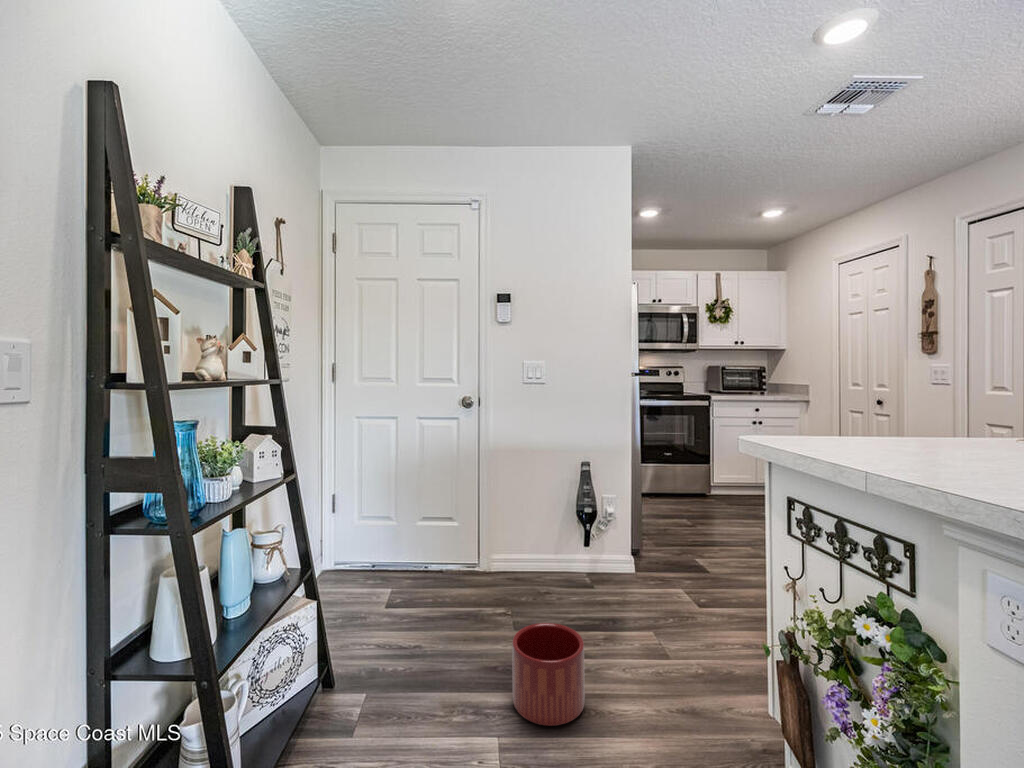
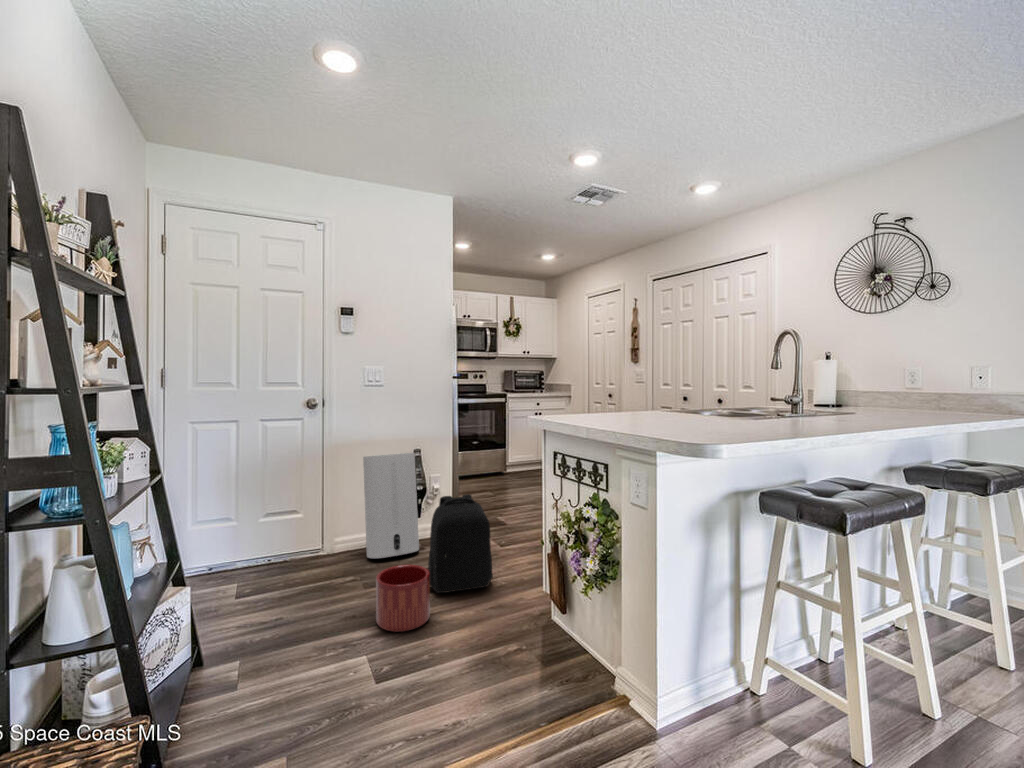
air purifier: none [521,466,587,594] -> present [363,453,419,558]
backpack: none [589,532,681,672] -> present [428,494,493,593]

